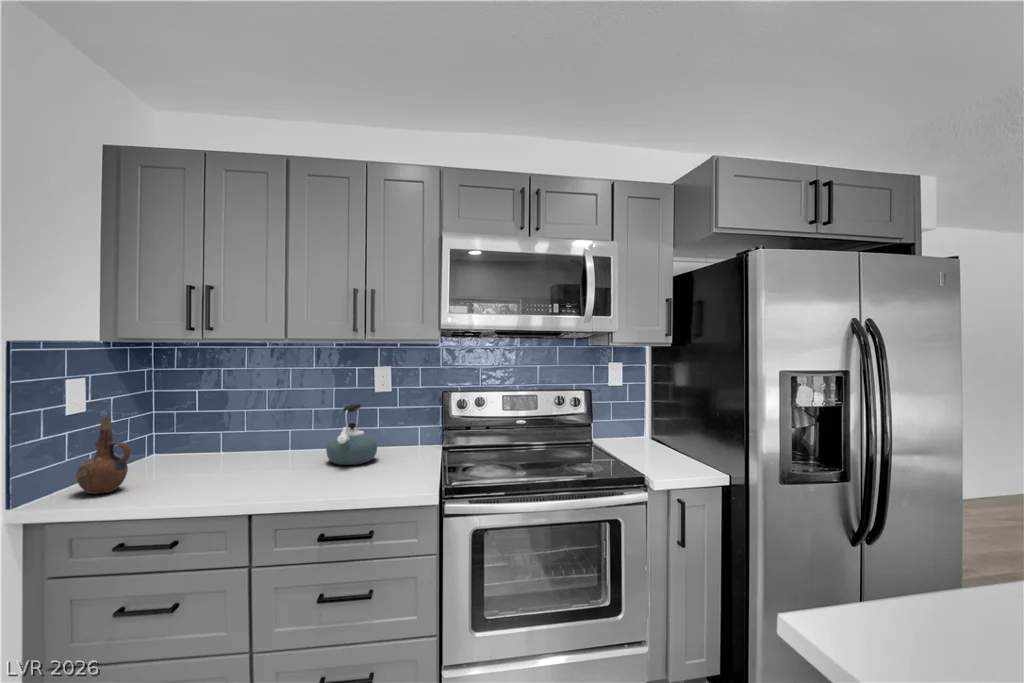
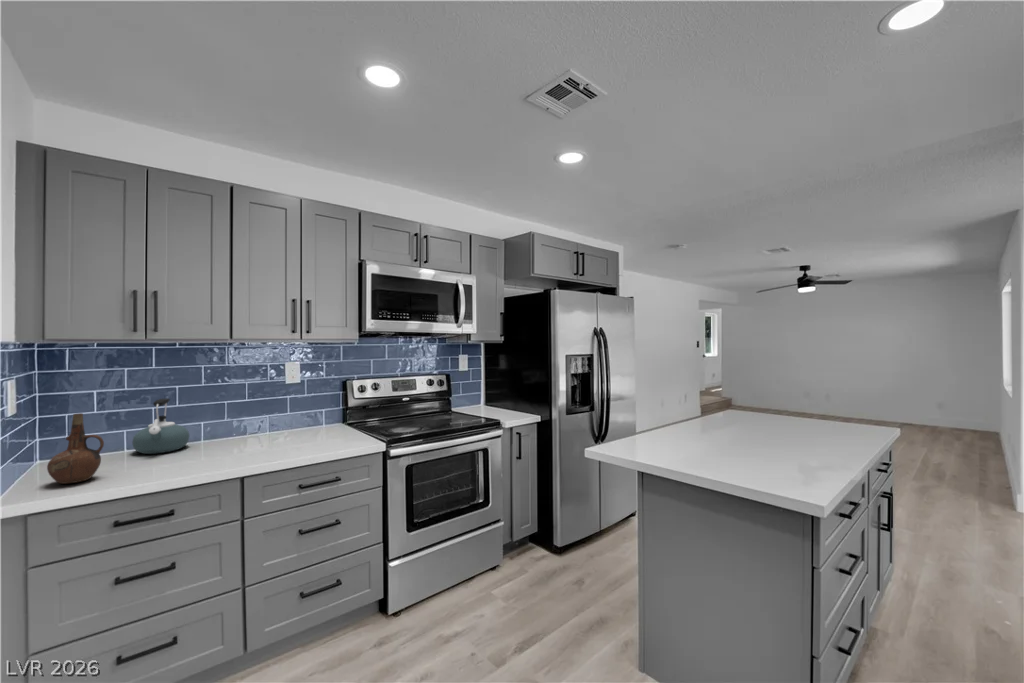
kettle: present [326,404,377,465] -> present [132,398,189,454]

